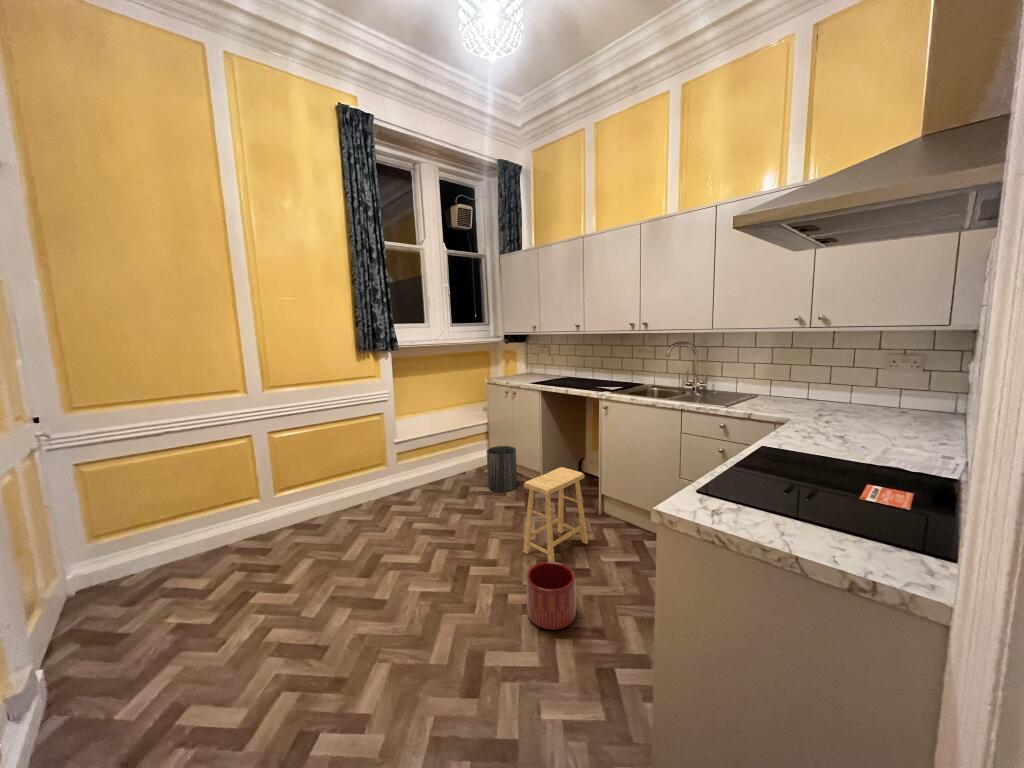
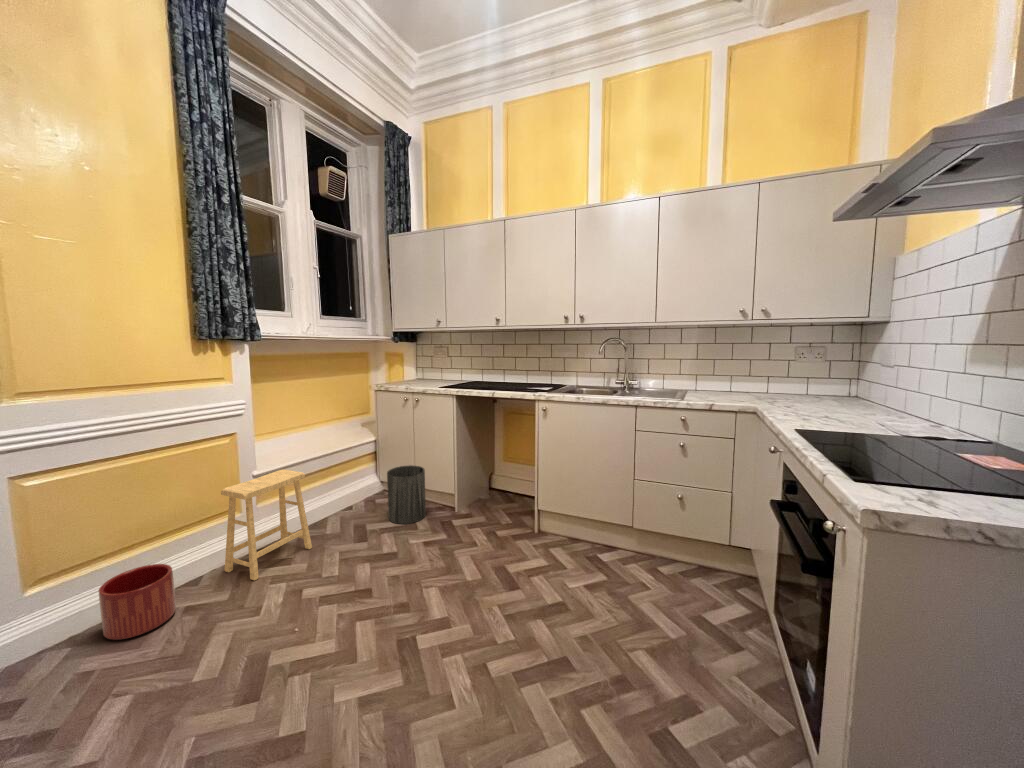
footstool: present [523,467,588,562] -> present [221,470,312,581]
planter: present [526,561,576,630] -> present [99,564,176,640]

